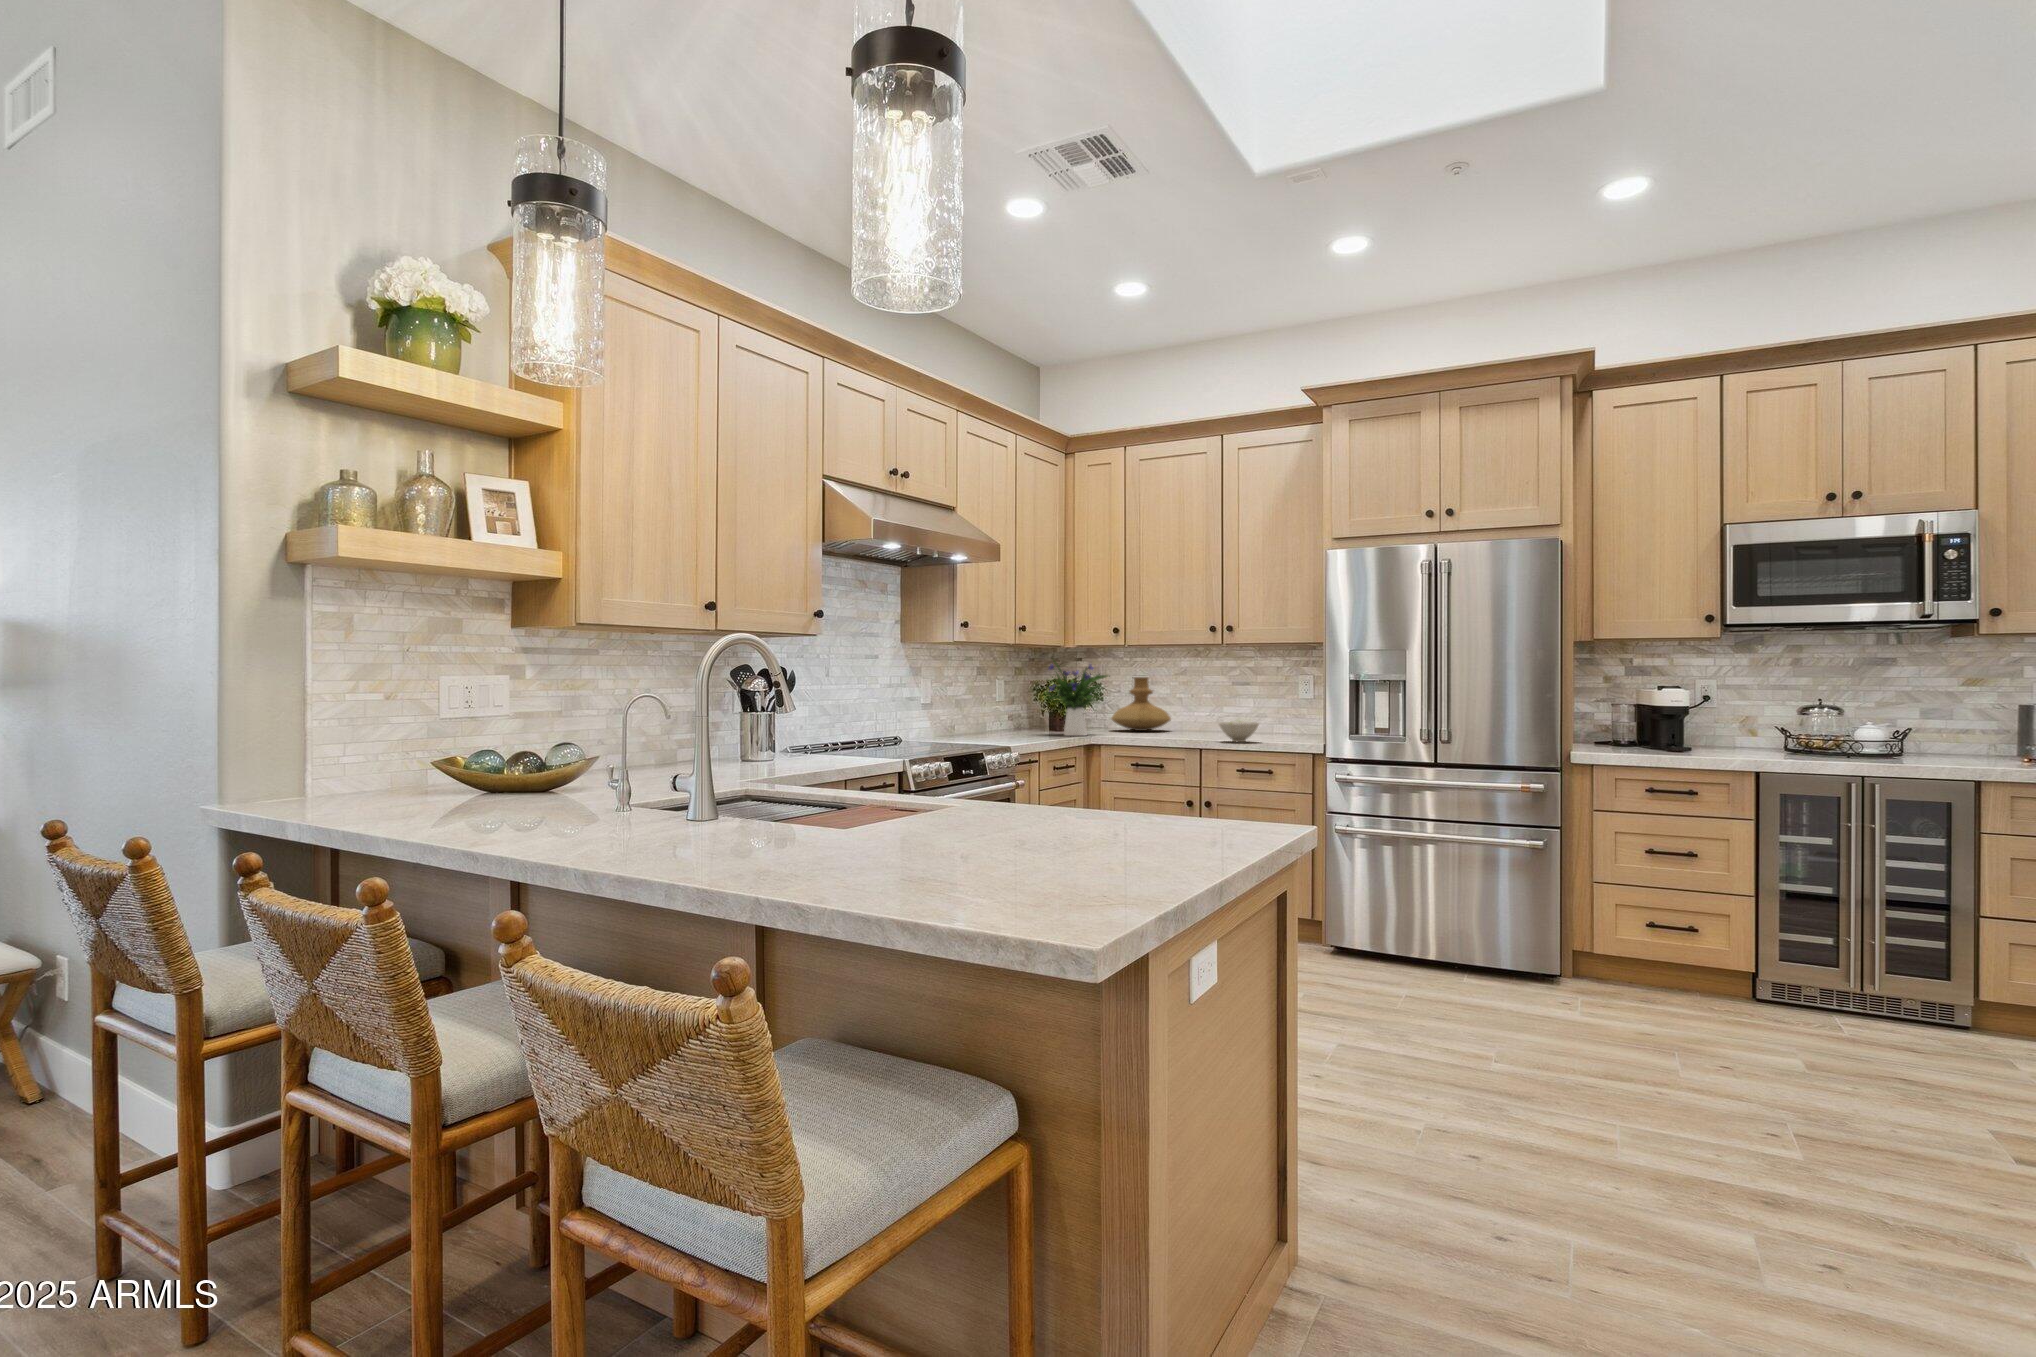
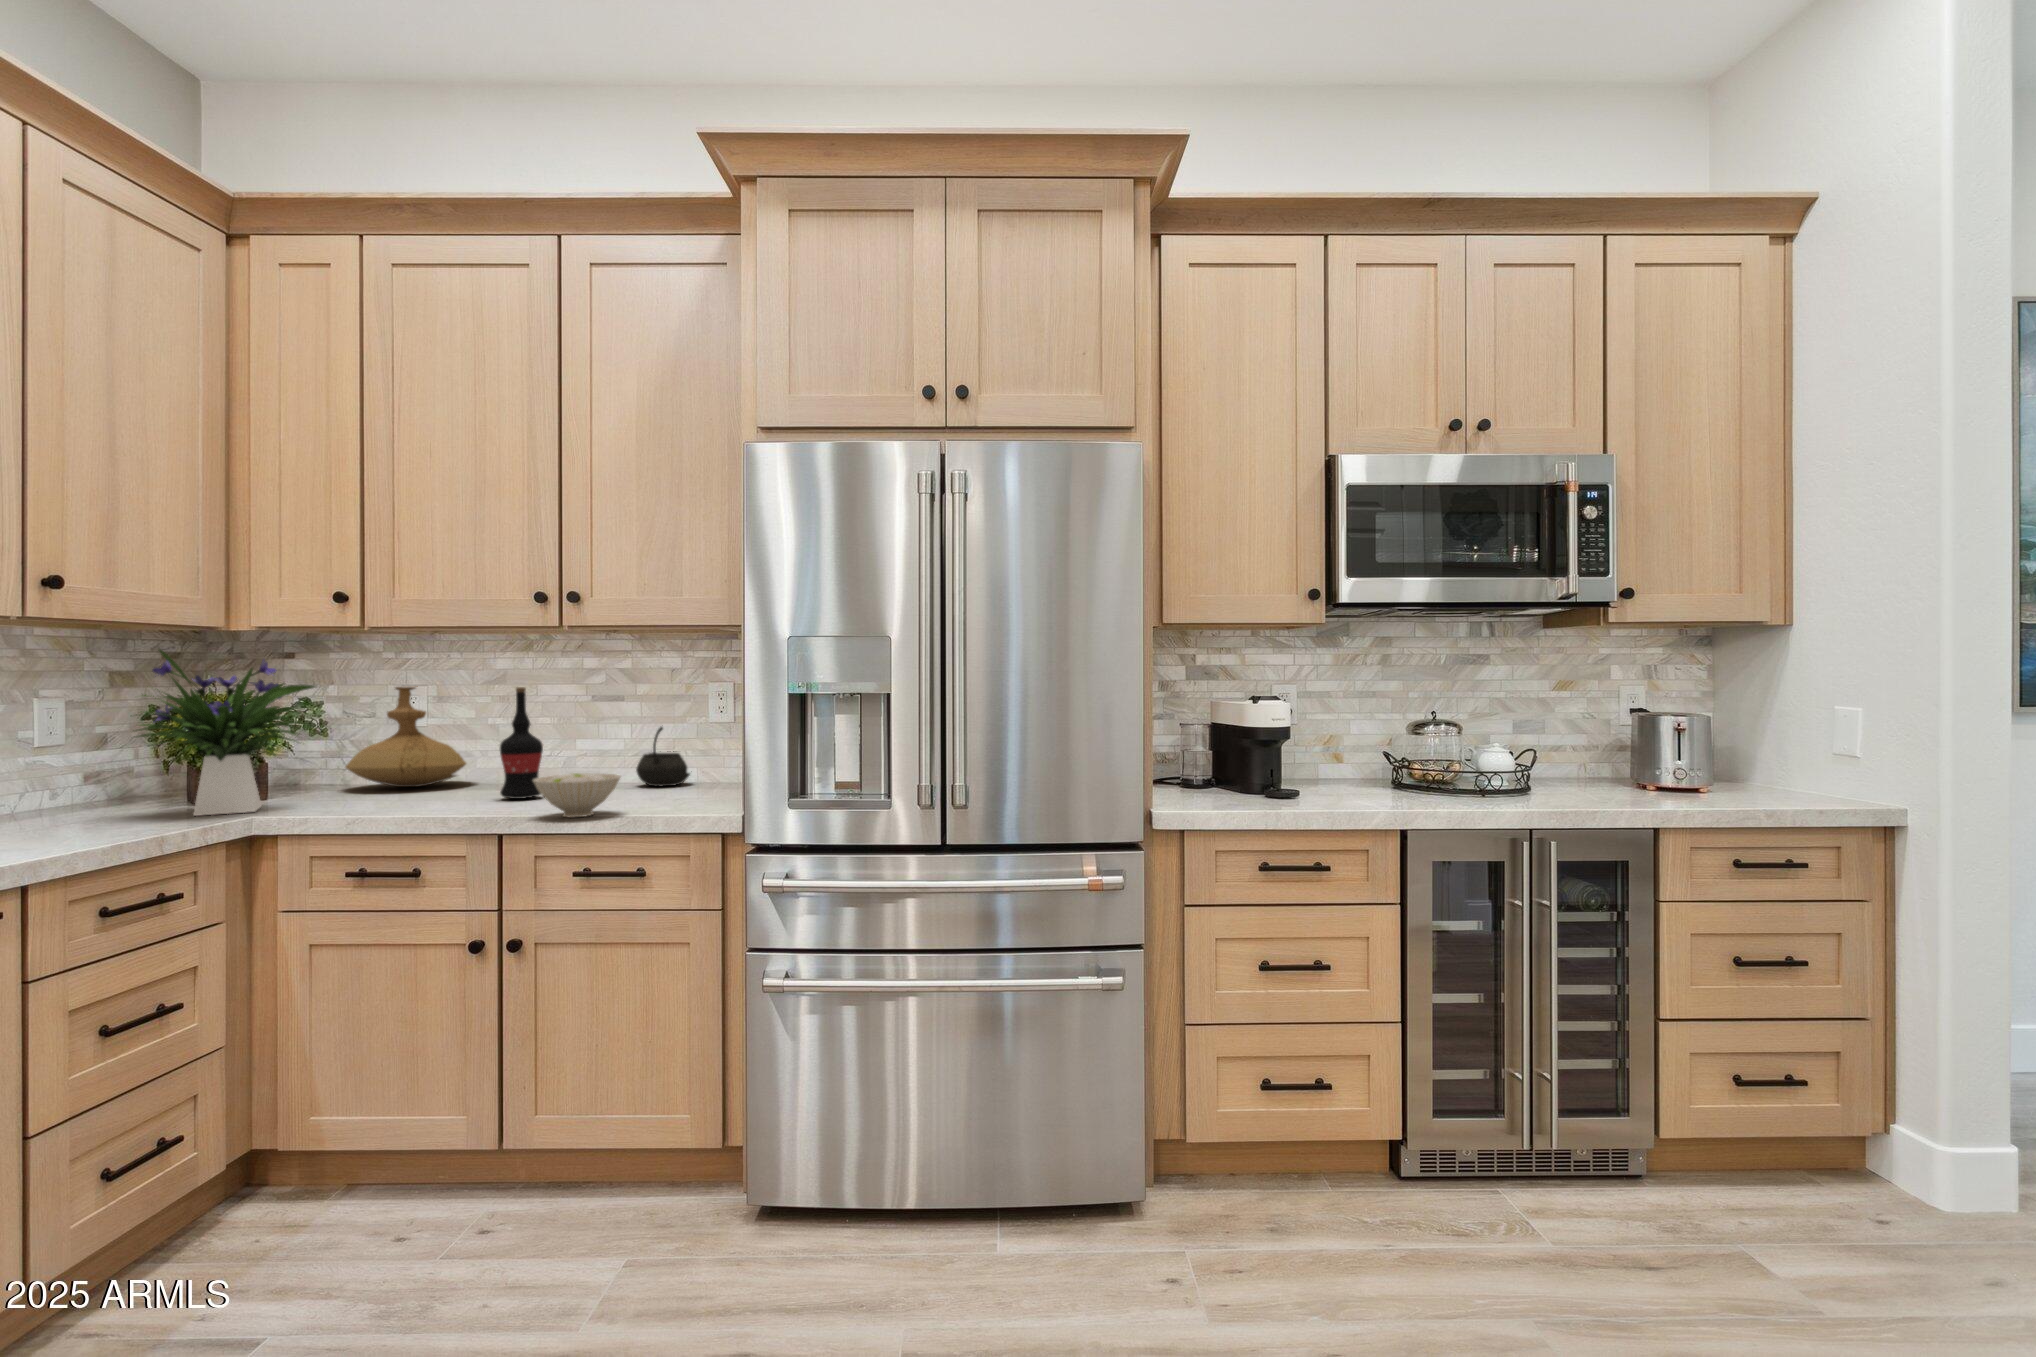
wine bottle: none [1192,677,1214,736] -> present [500,687,543,799]
kettle: none [1259,700,1290,735] -> present [636,727,690,786]

